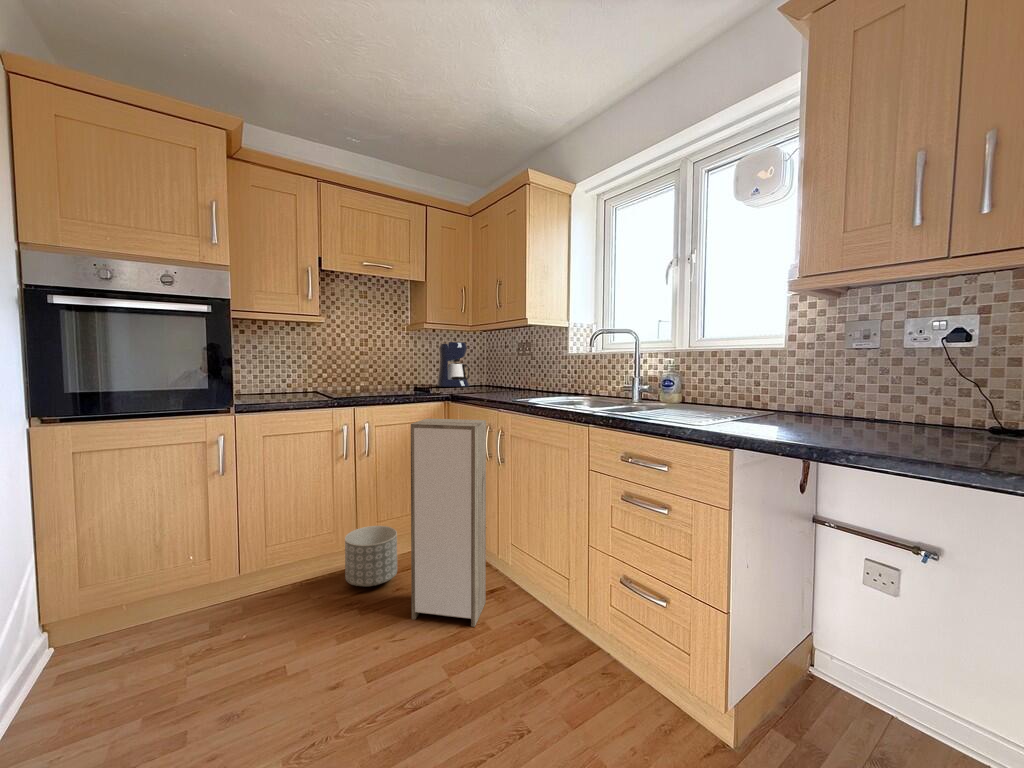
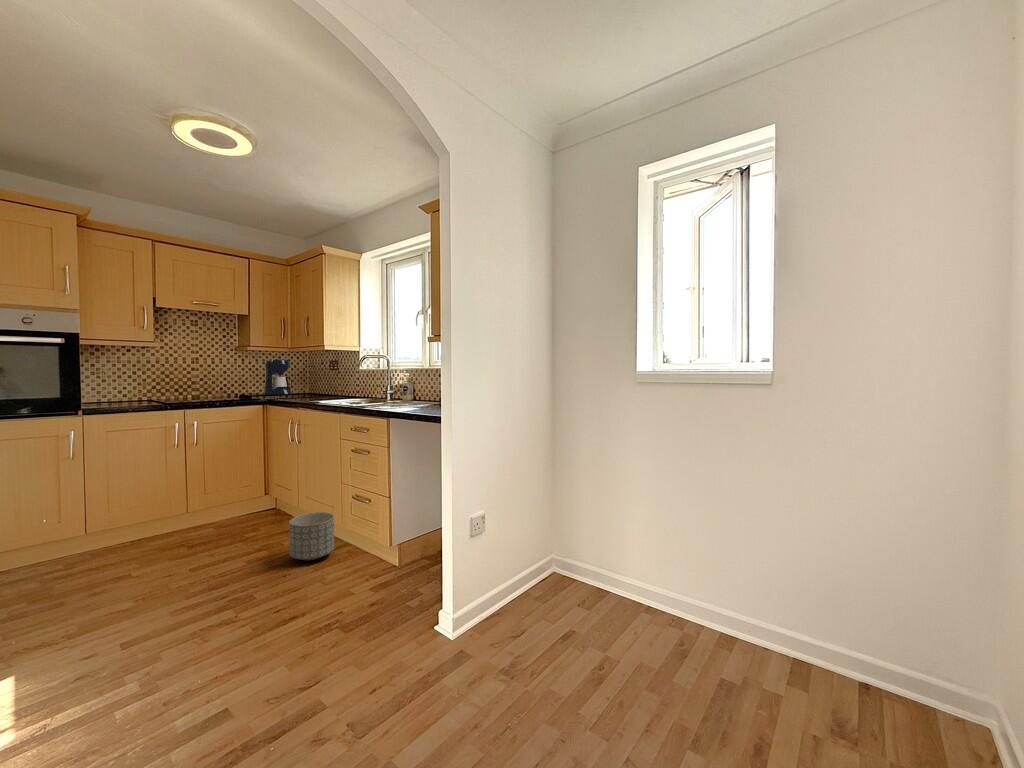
storage cabinet: present [411,419,486,627] -> none [226,414,285,546]
planter: present [345,526,397,587] -> present [289,512,334,561]

